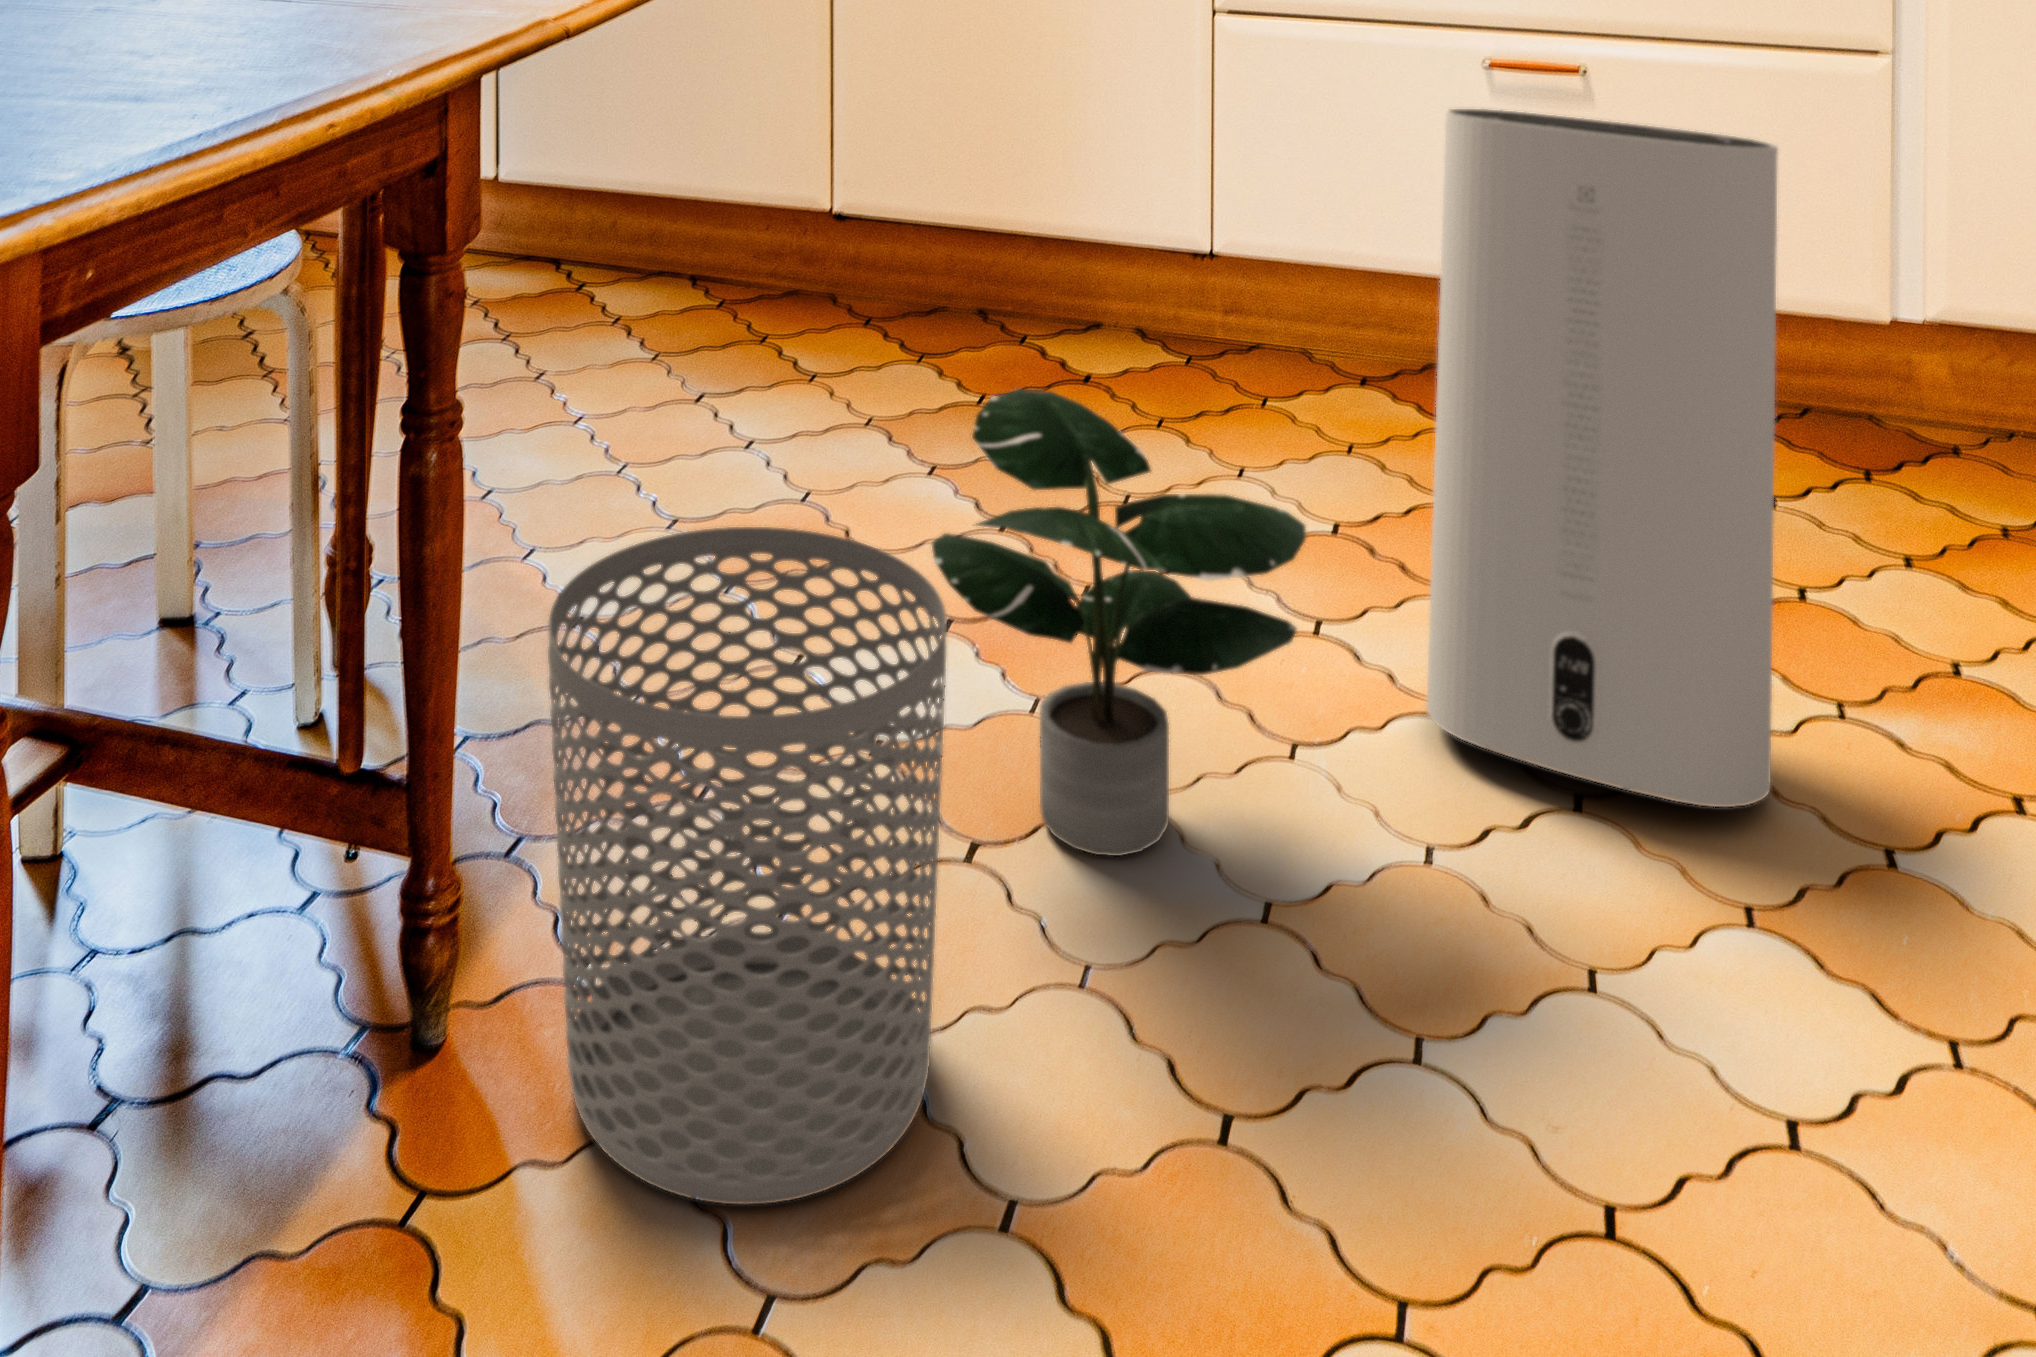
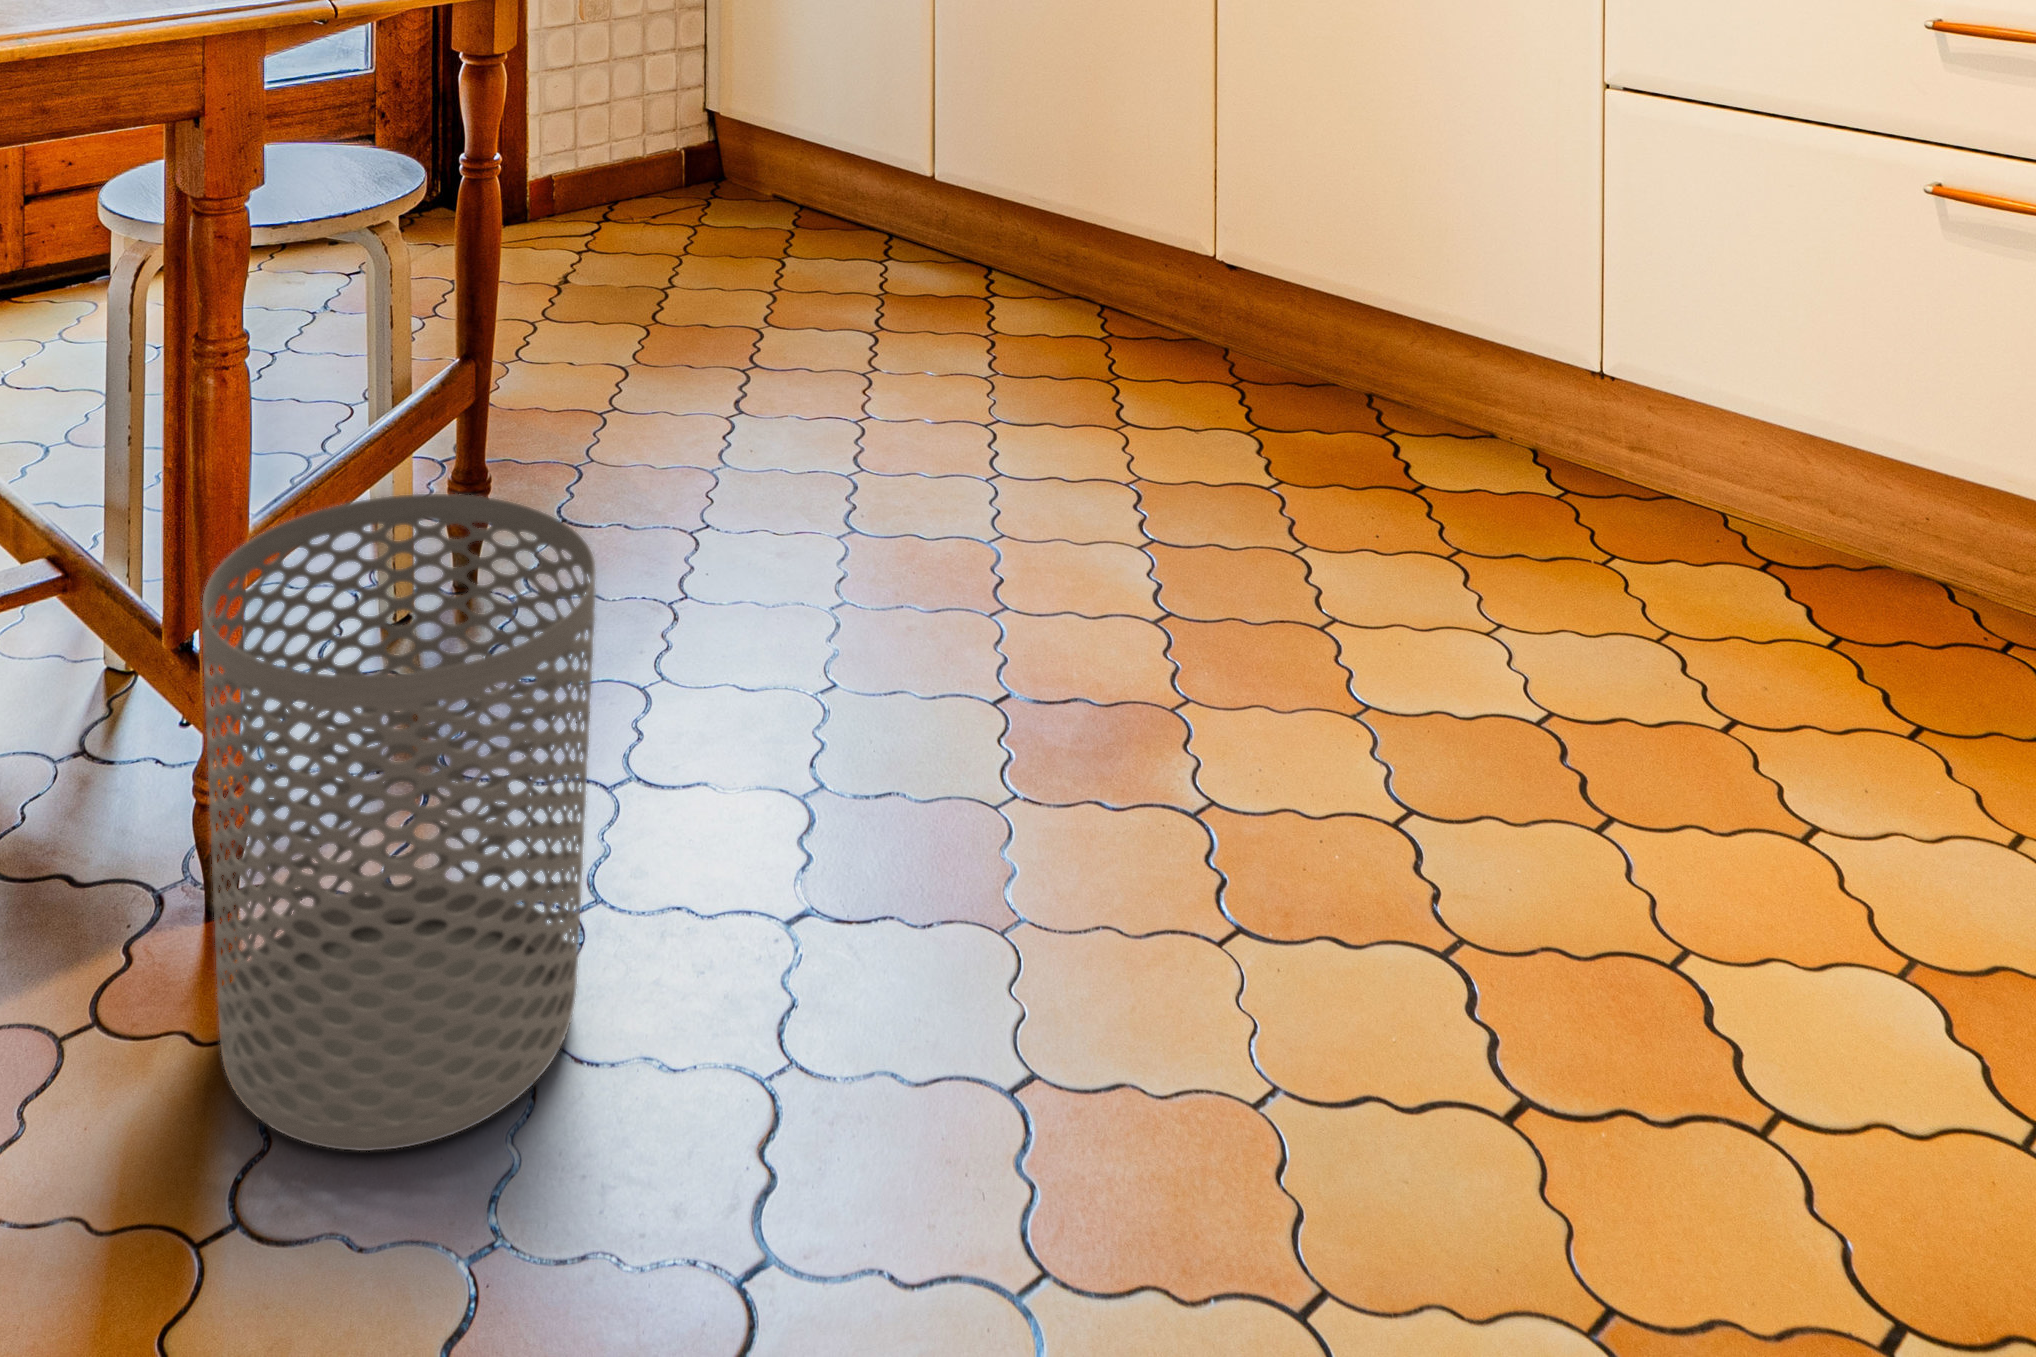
air purifier: present [1427,109,1778,807] -> none [1406,212,1888,1188]
potted plant: present [932,389,1306,856] -> none [774,440,1180,966]

